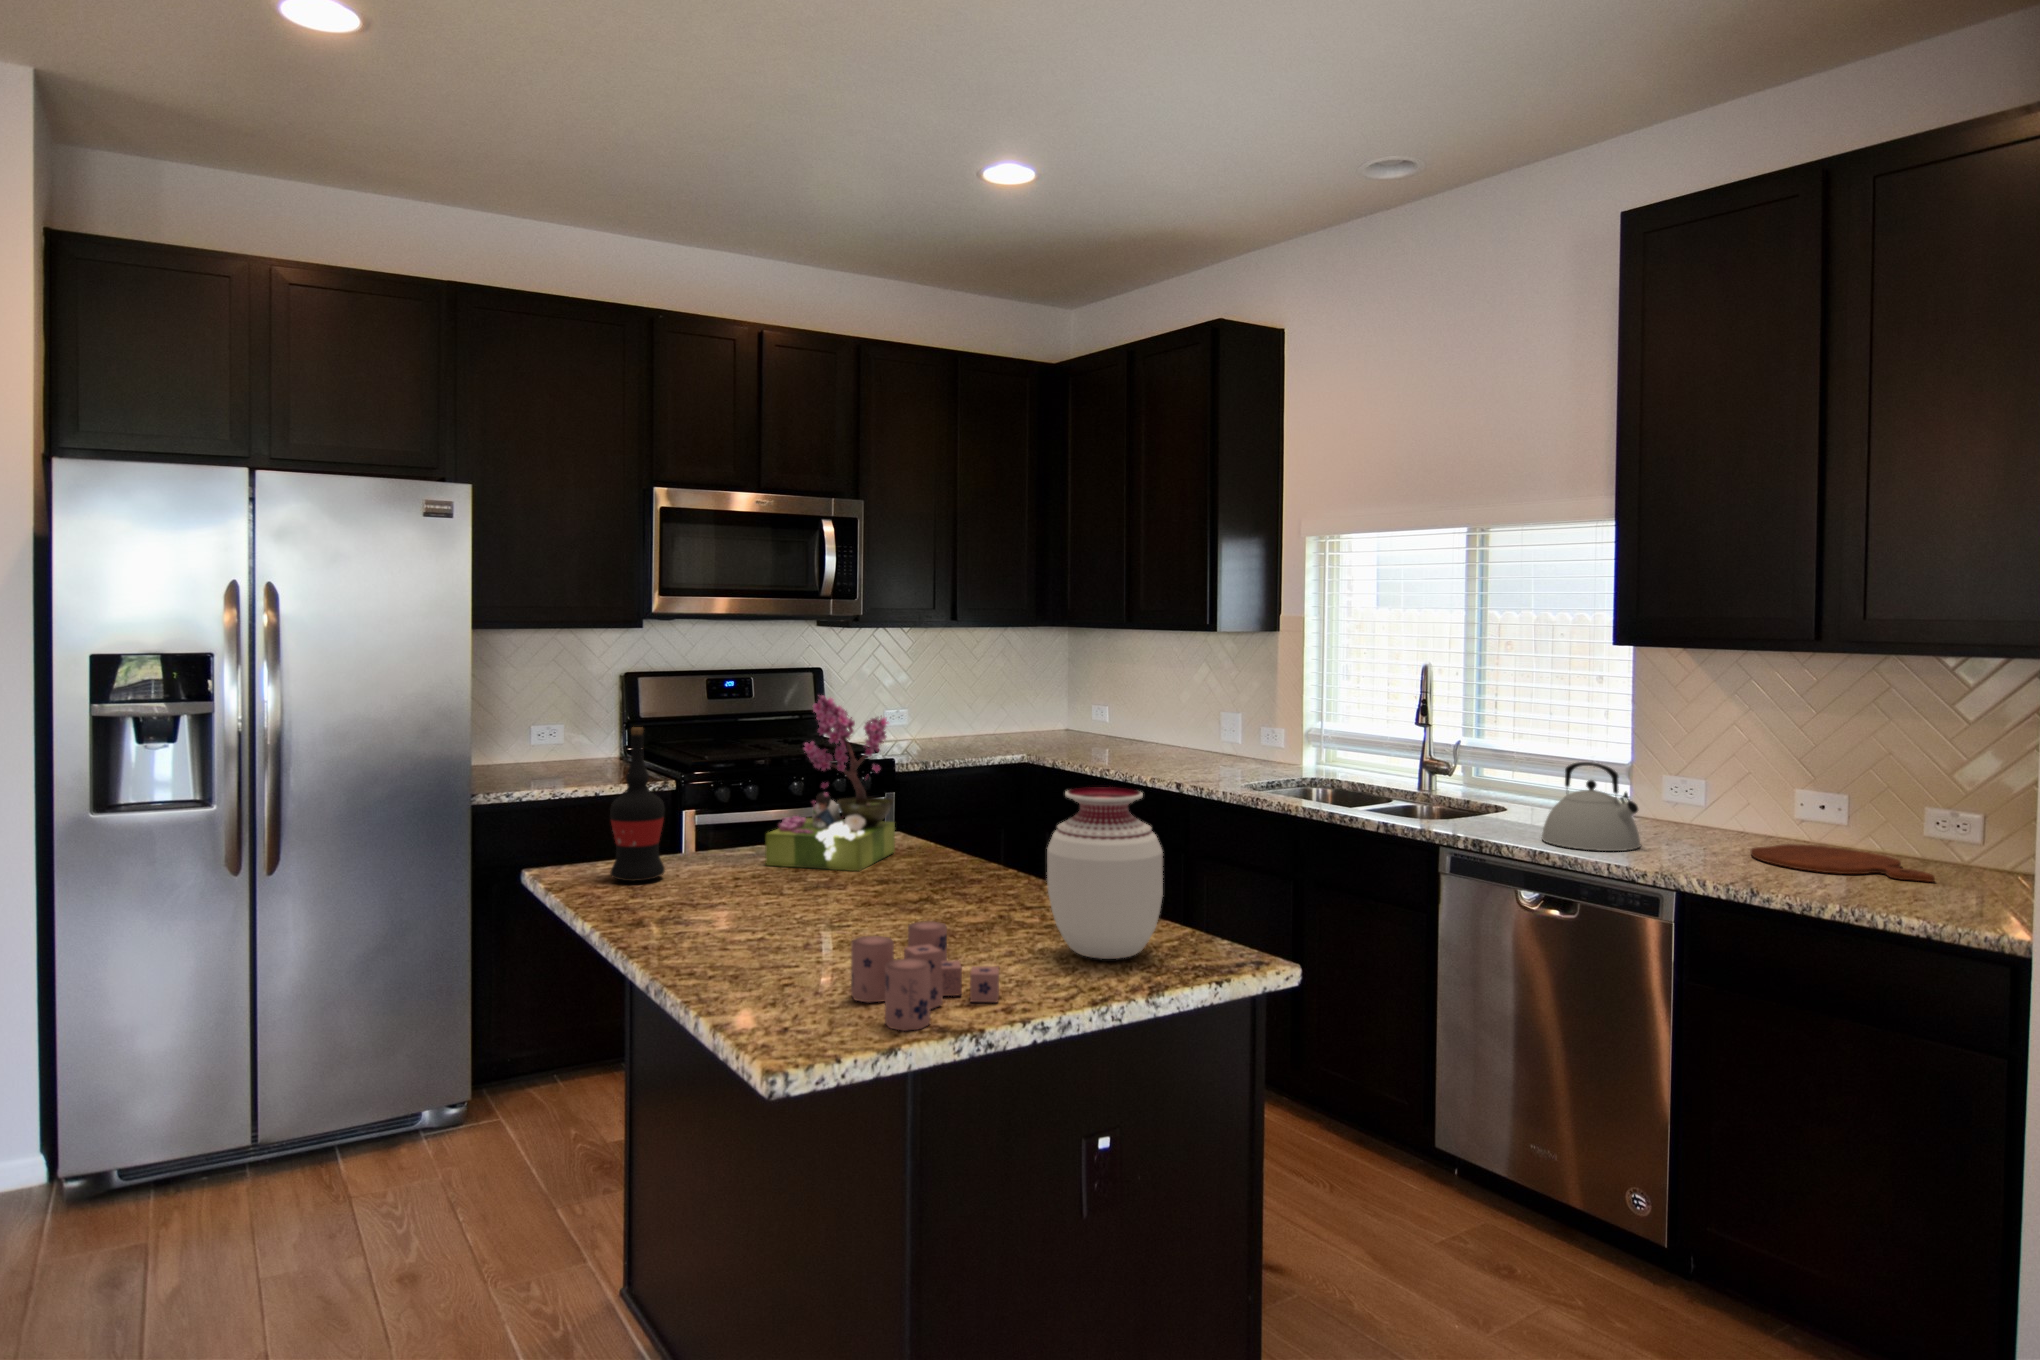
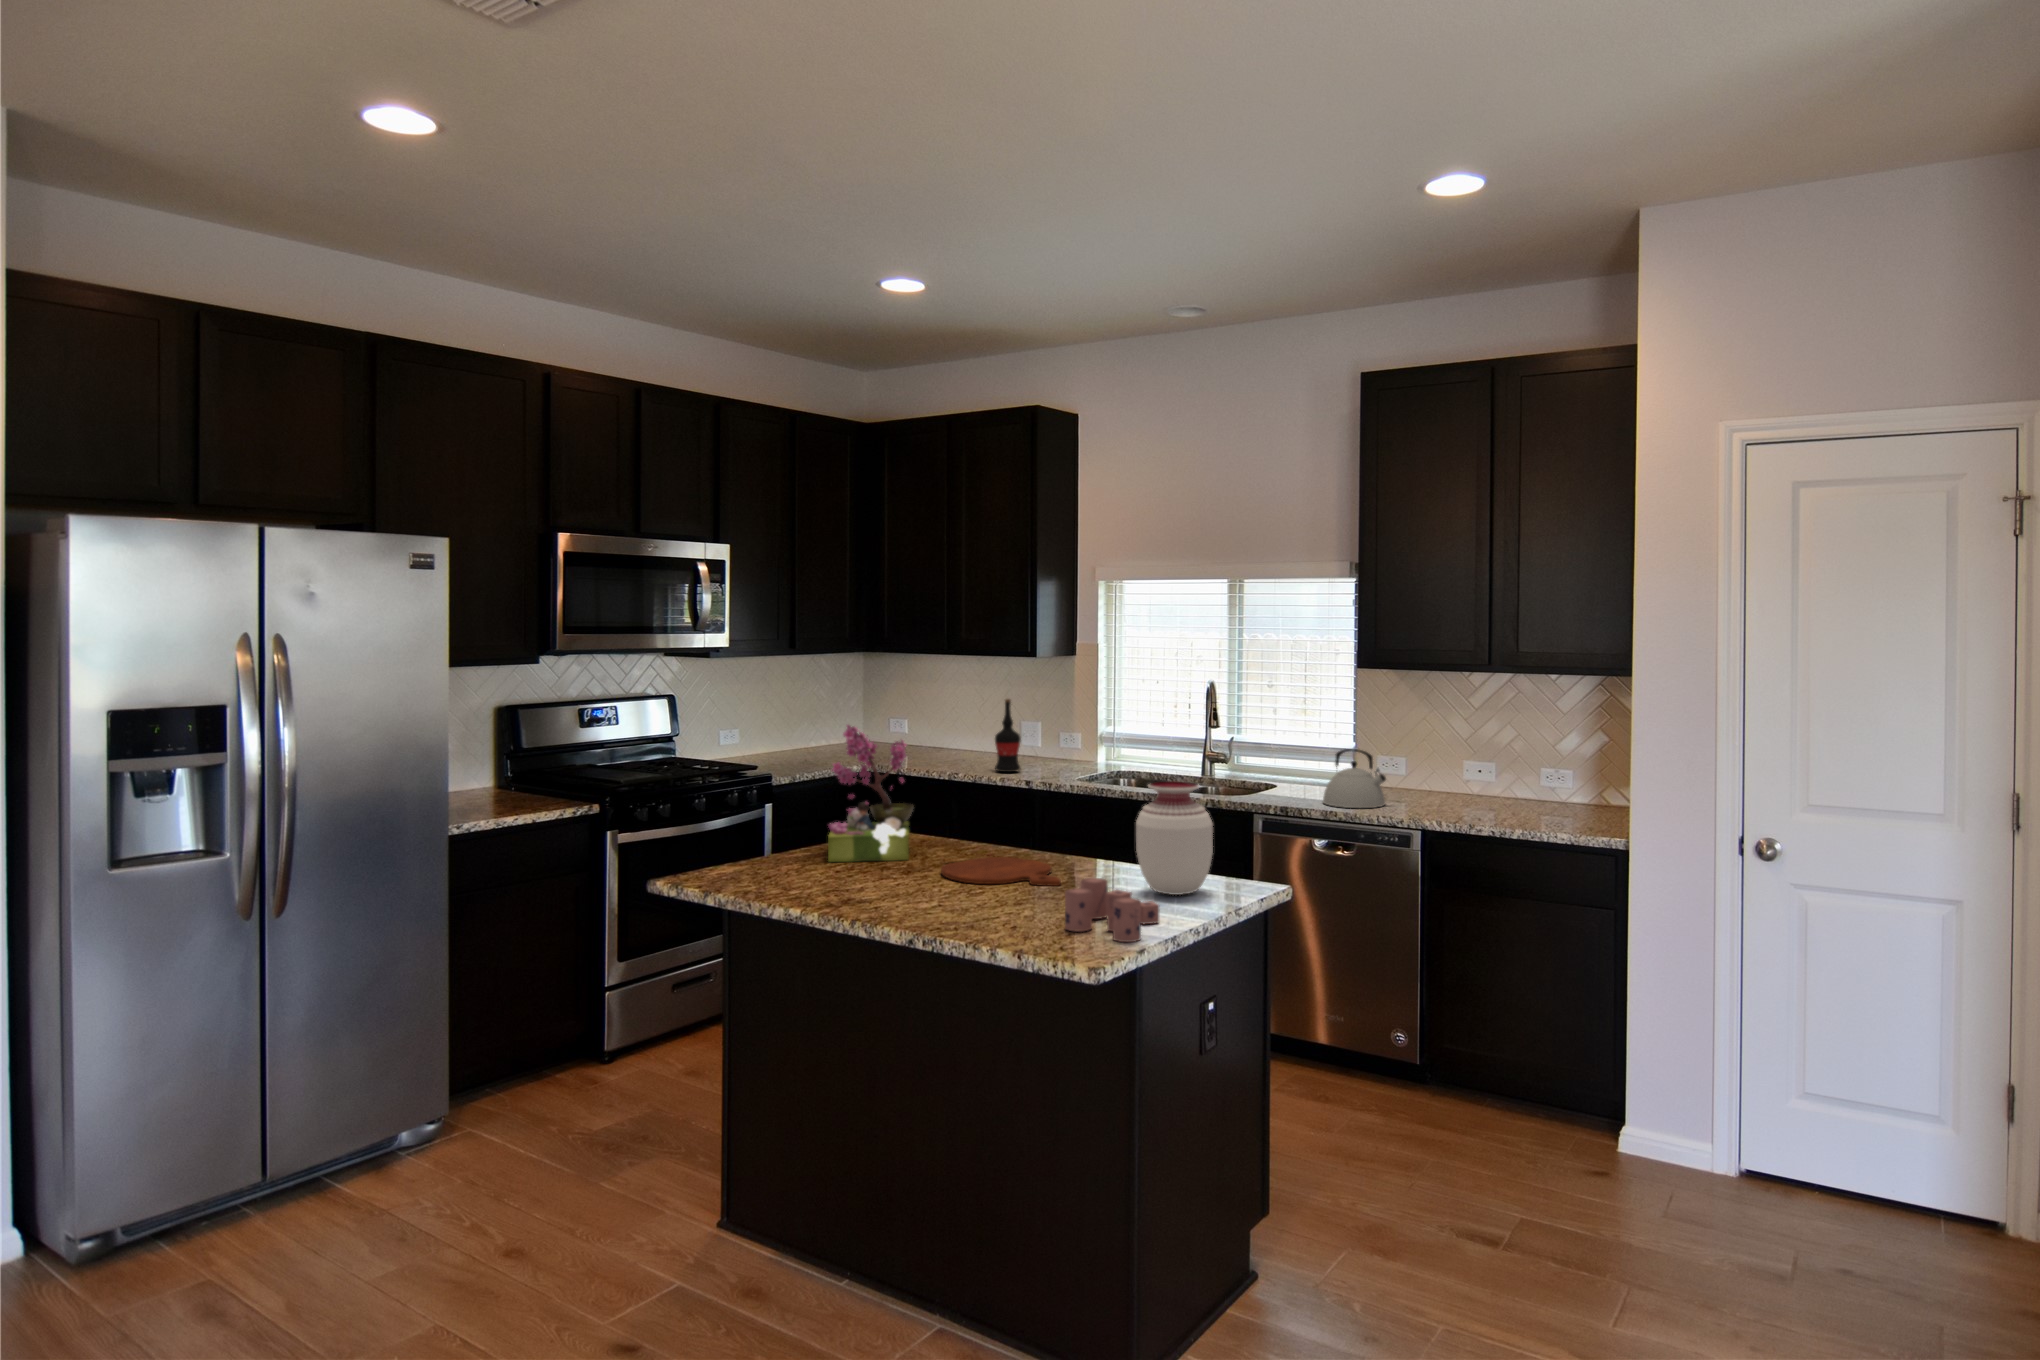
wine bottle: present [610,727,665,881] -> present [995,699,1021,772]
cutting board: present [1751,844,1935,882] -> present [941,857,1061,886]

